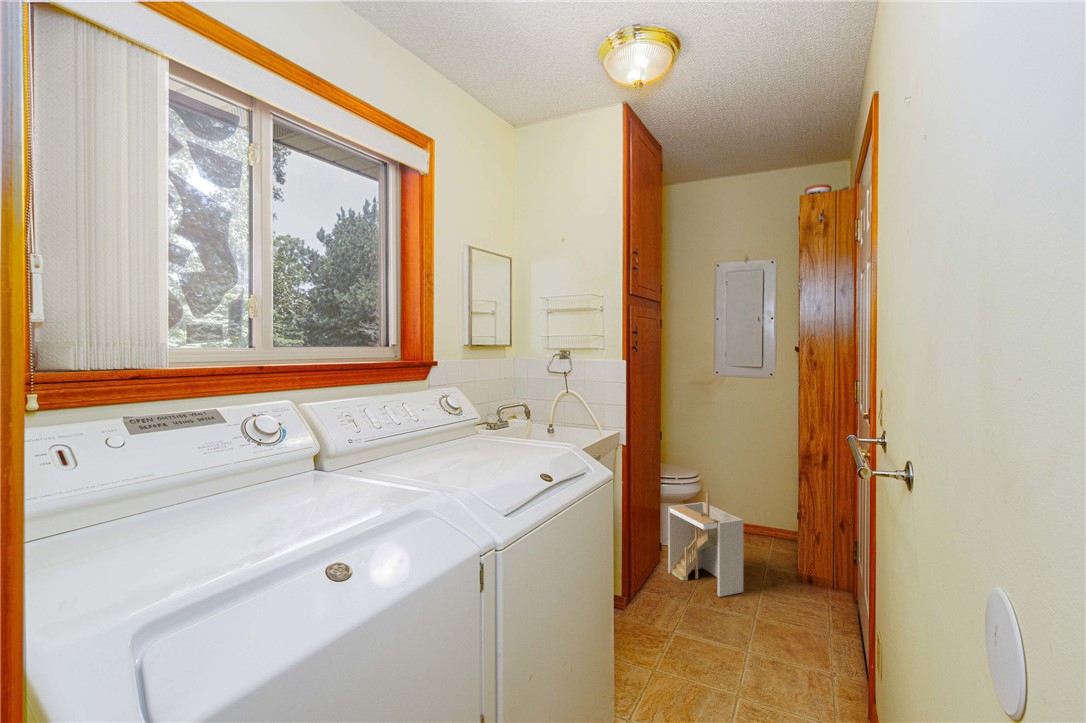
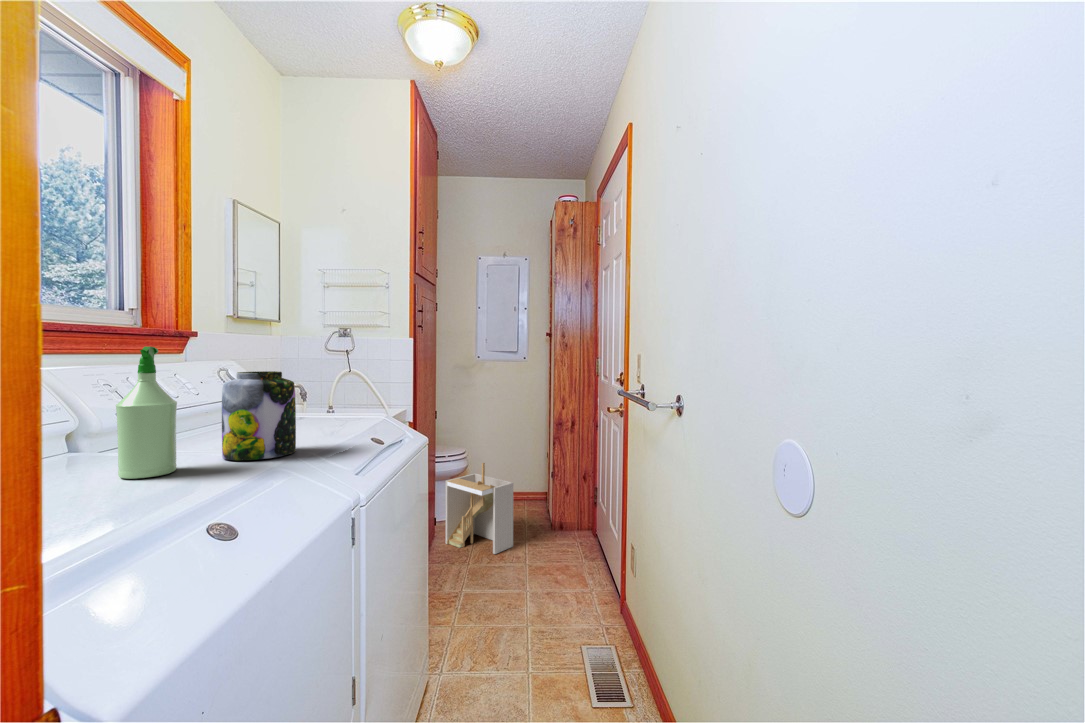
spray bottle: none [339,388,379,493] -> present [116,347,177,479]
jar: none [415,406,472,485] -> present [222,371,296,460]

